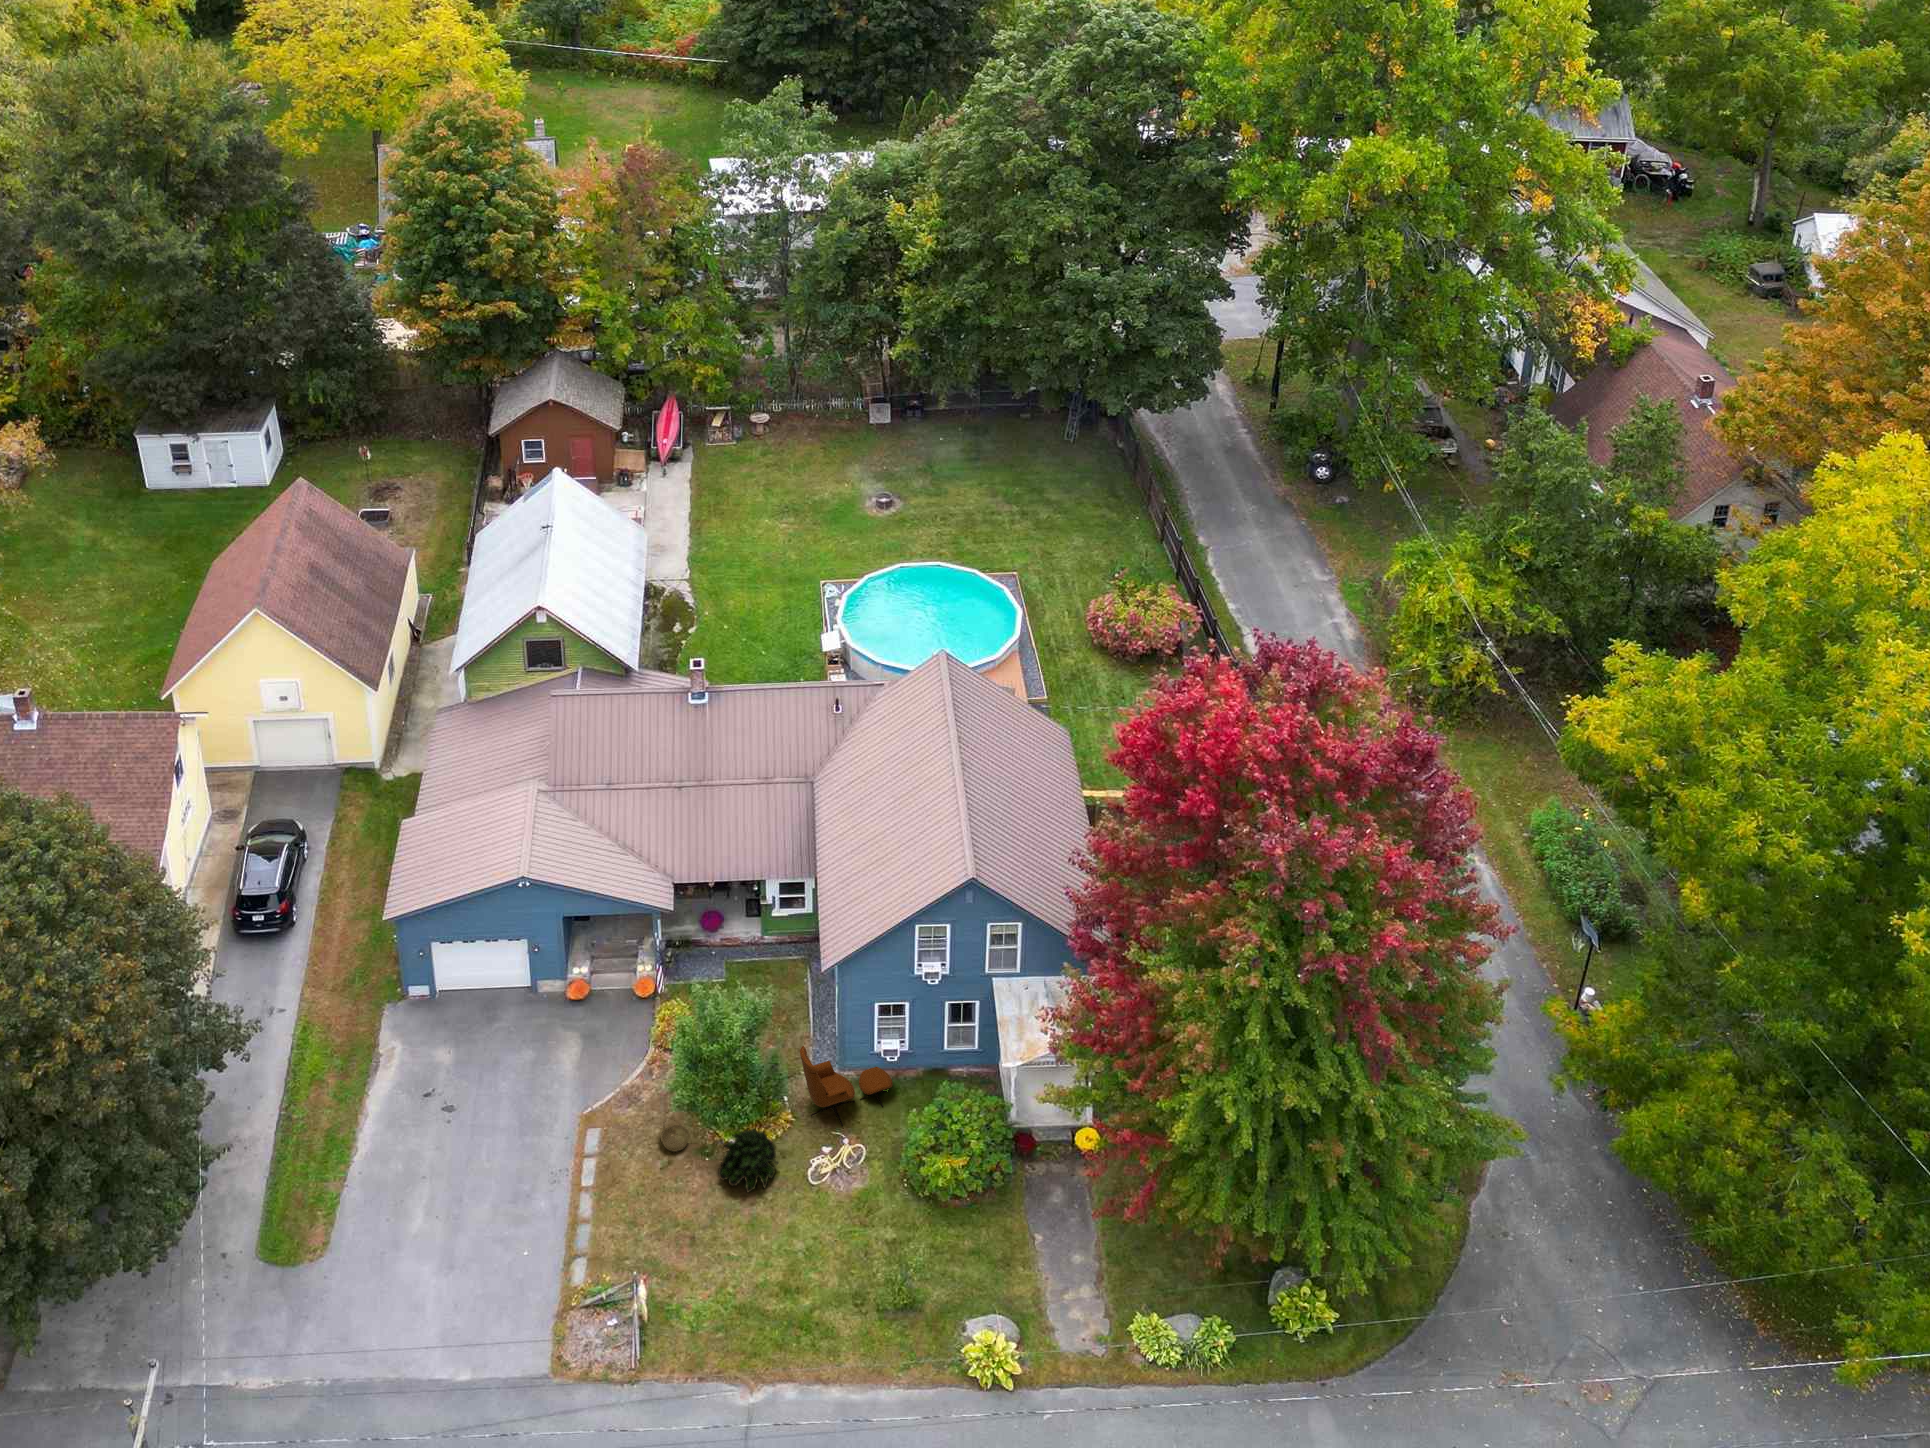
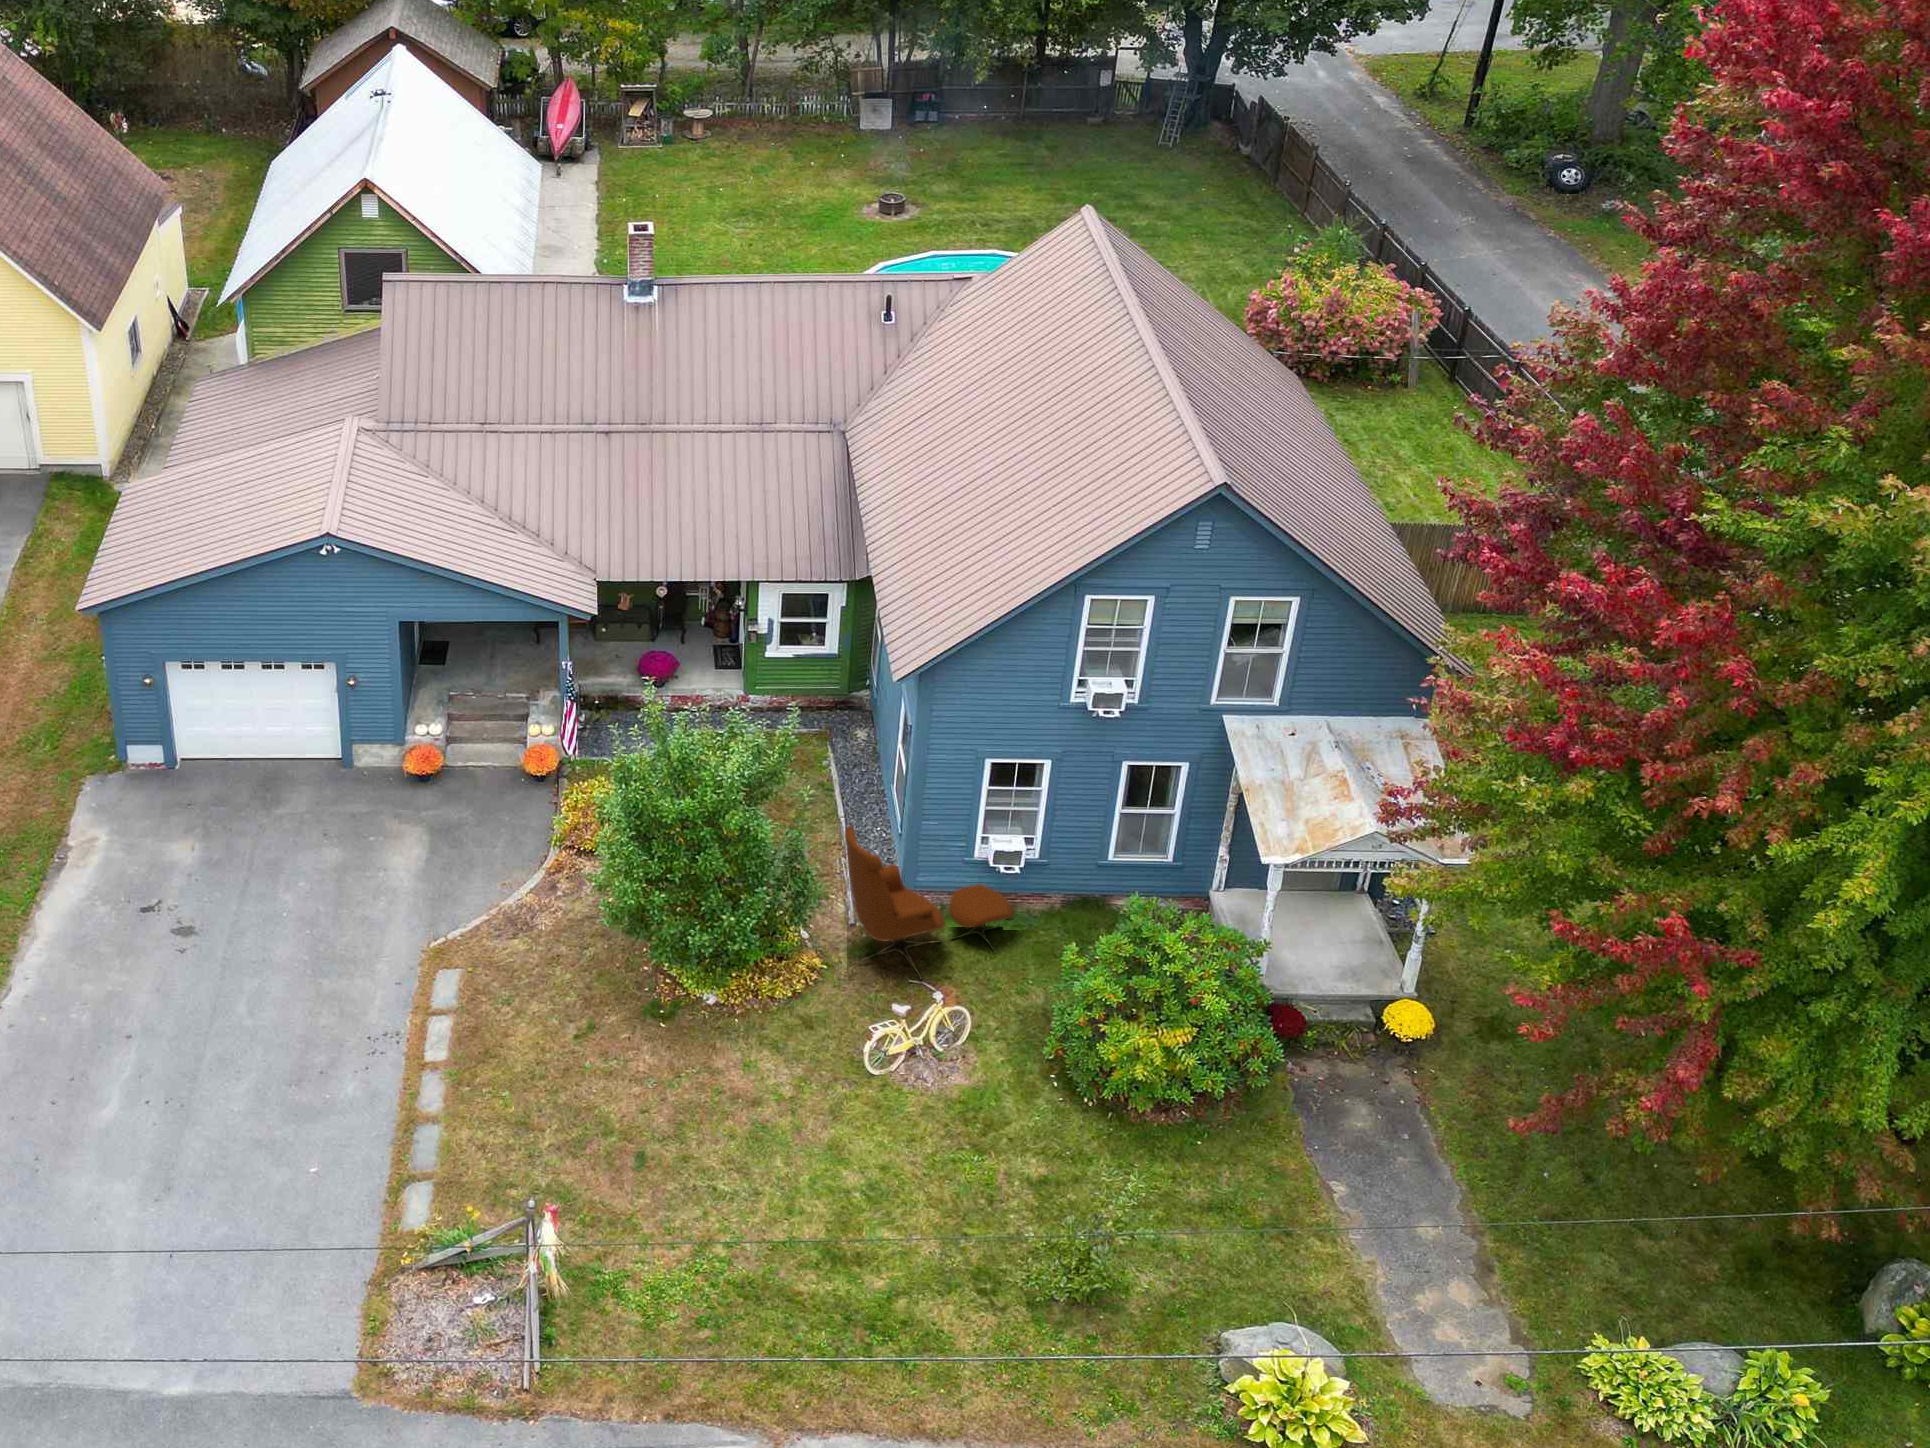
basket: present [661,1118,690,1151] -> none [574,947,630,1010]
potted plant: present [718,1129,778,1192] -> none [688,965,806,1082]

